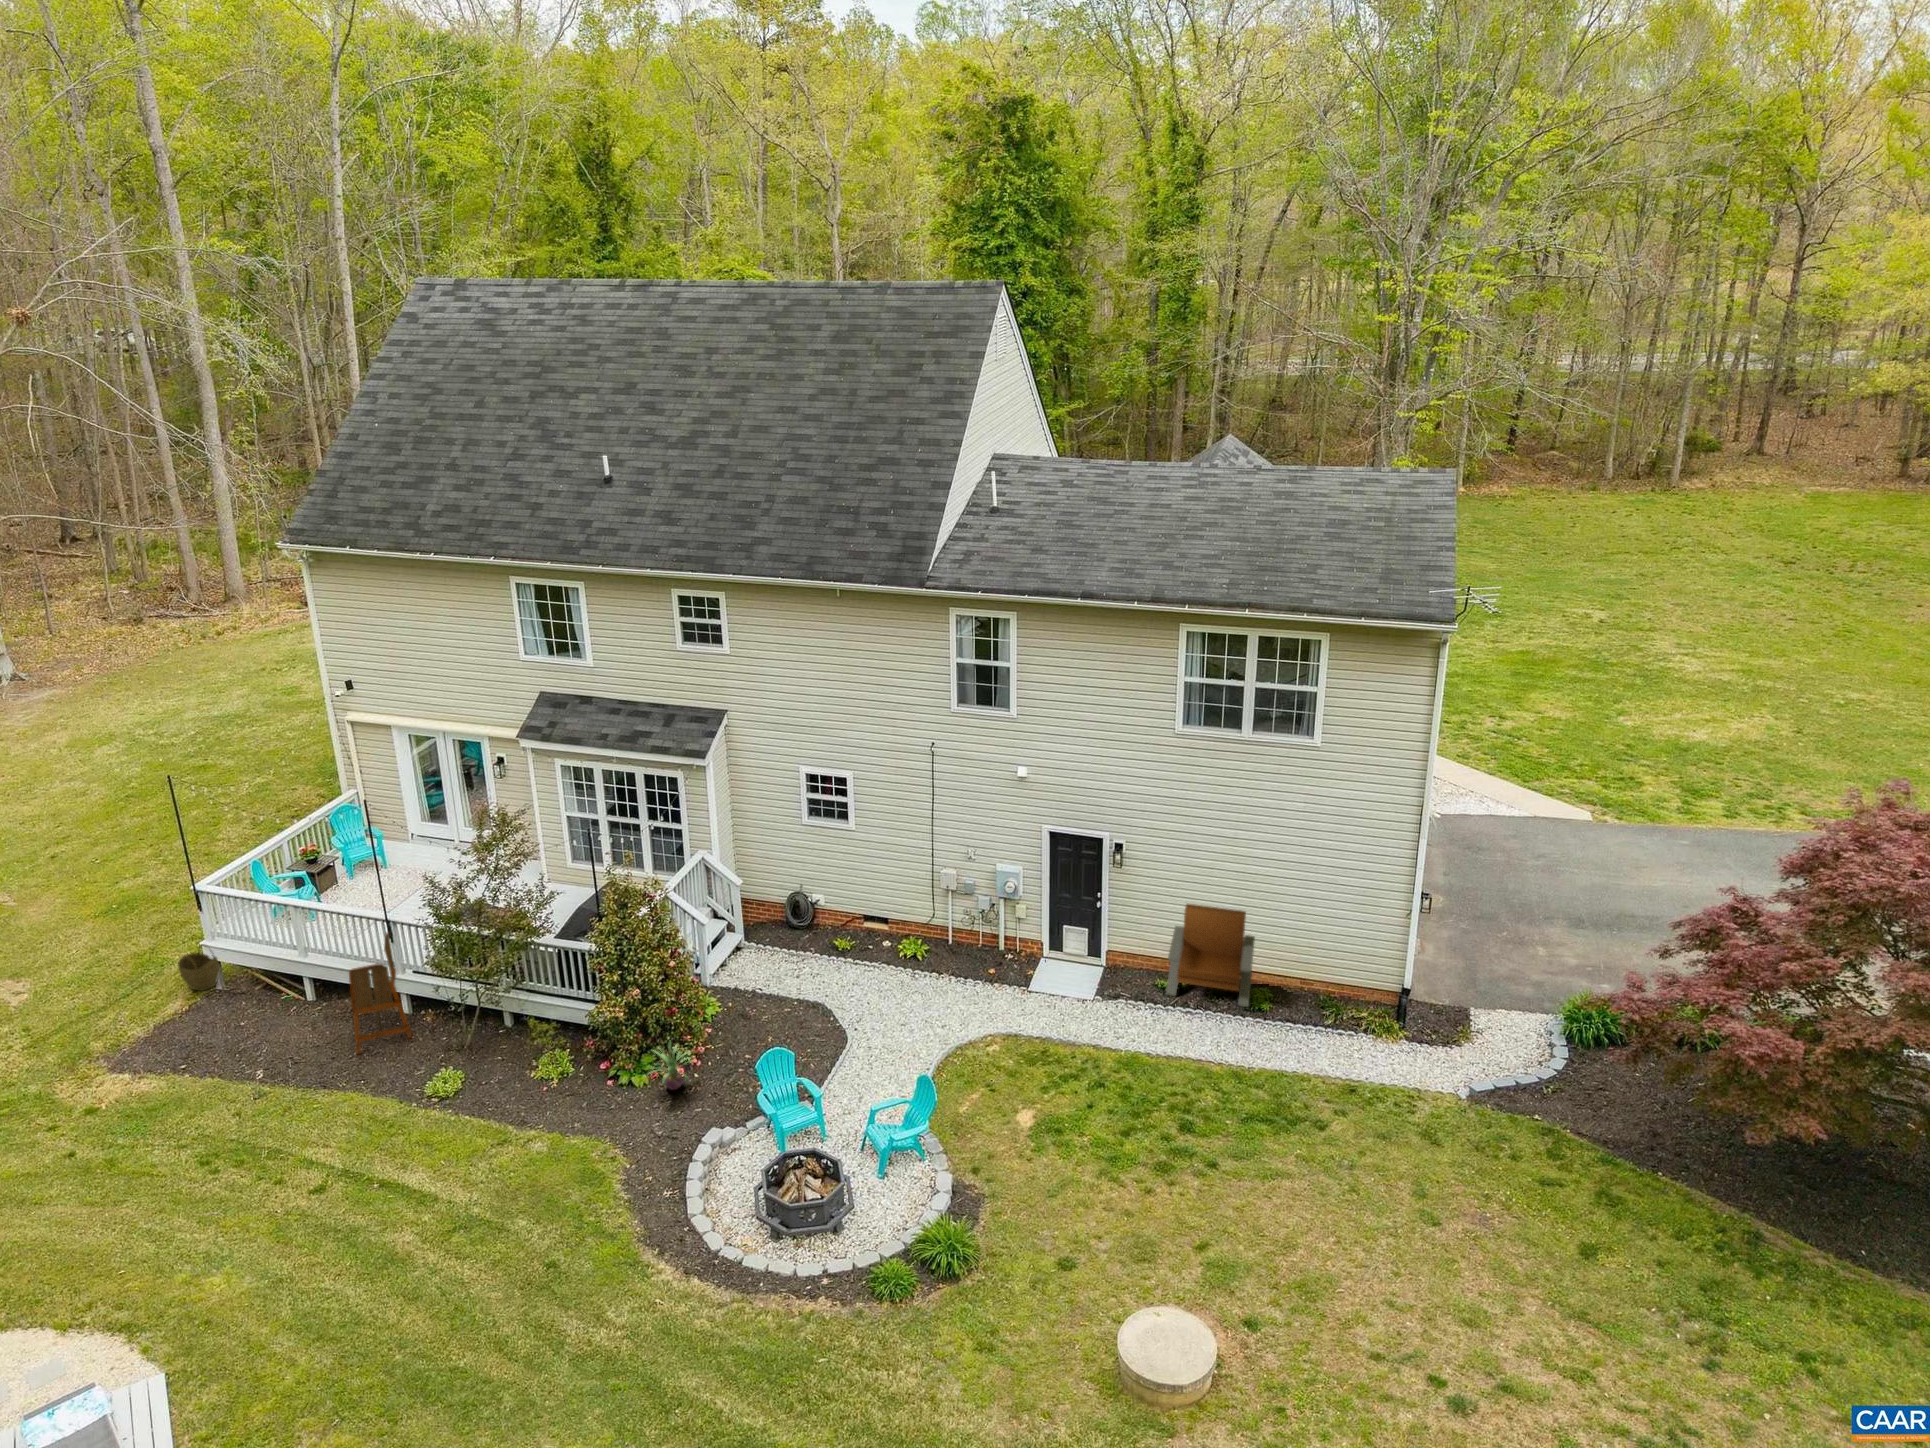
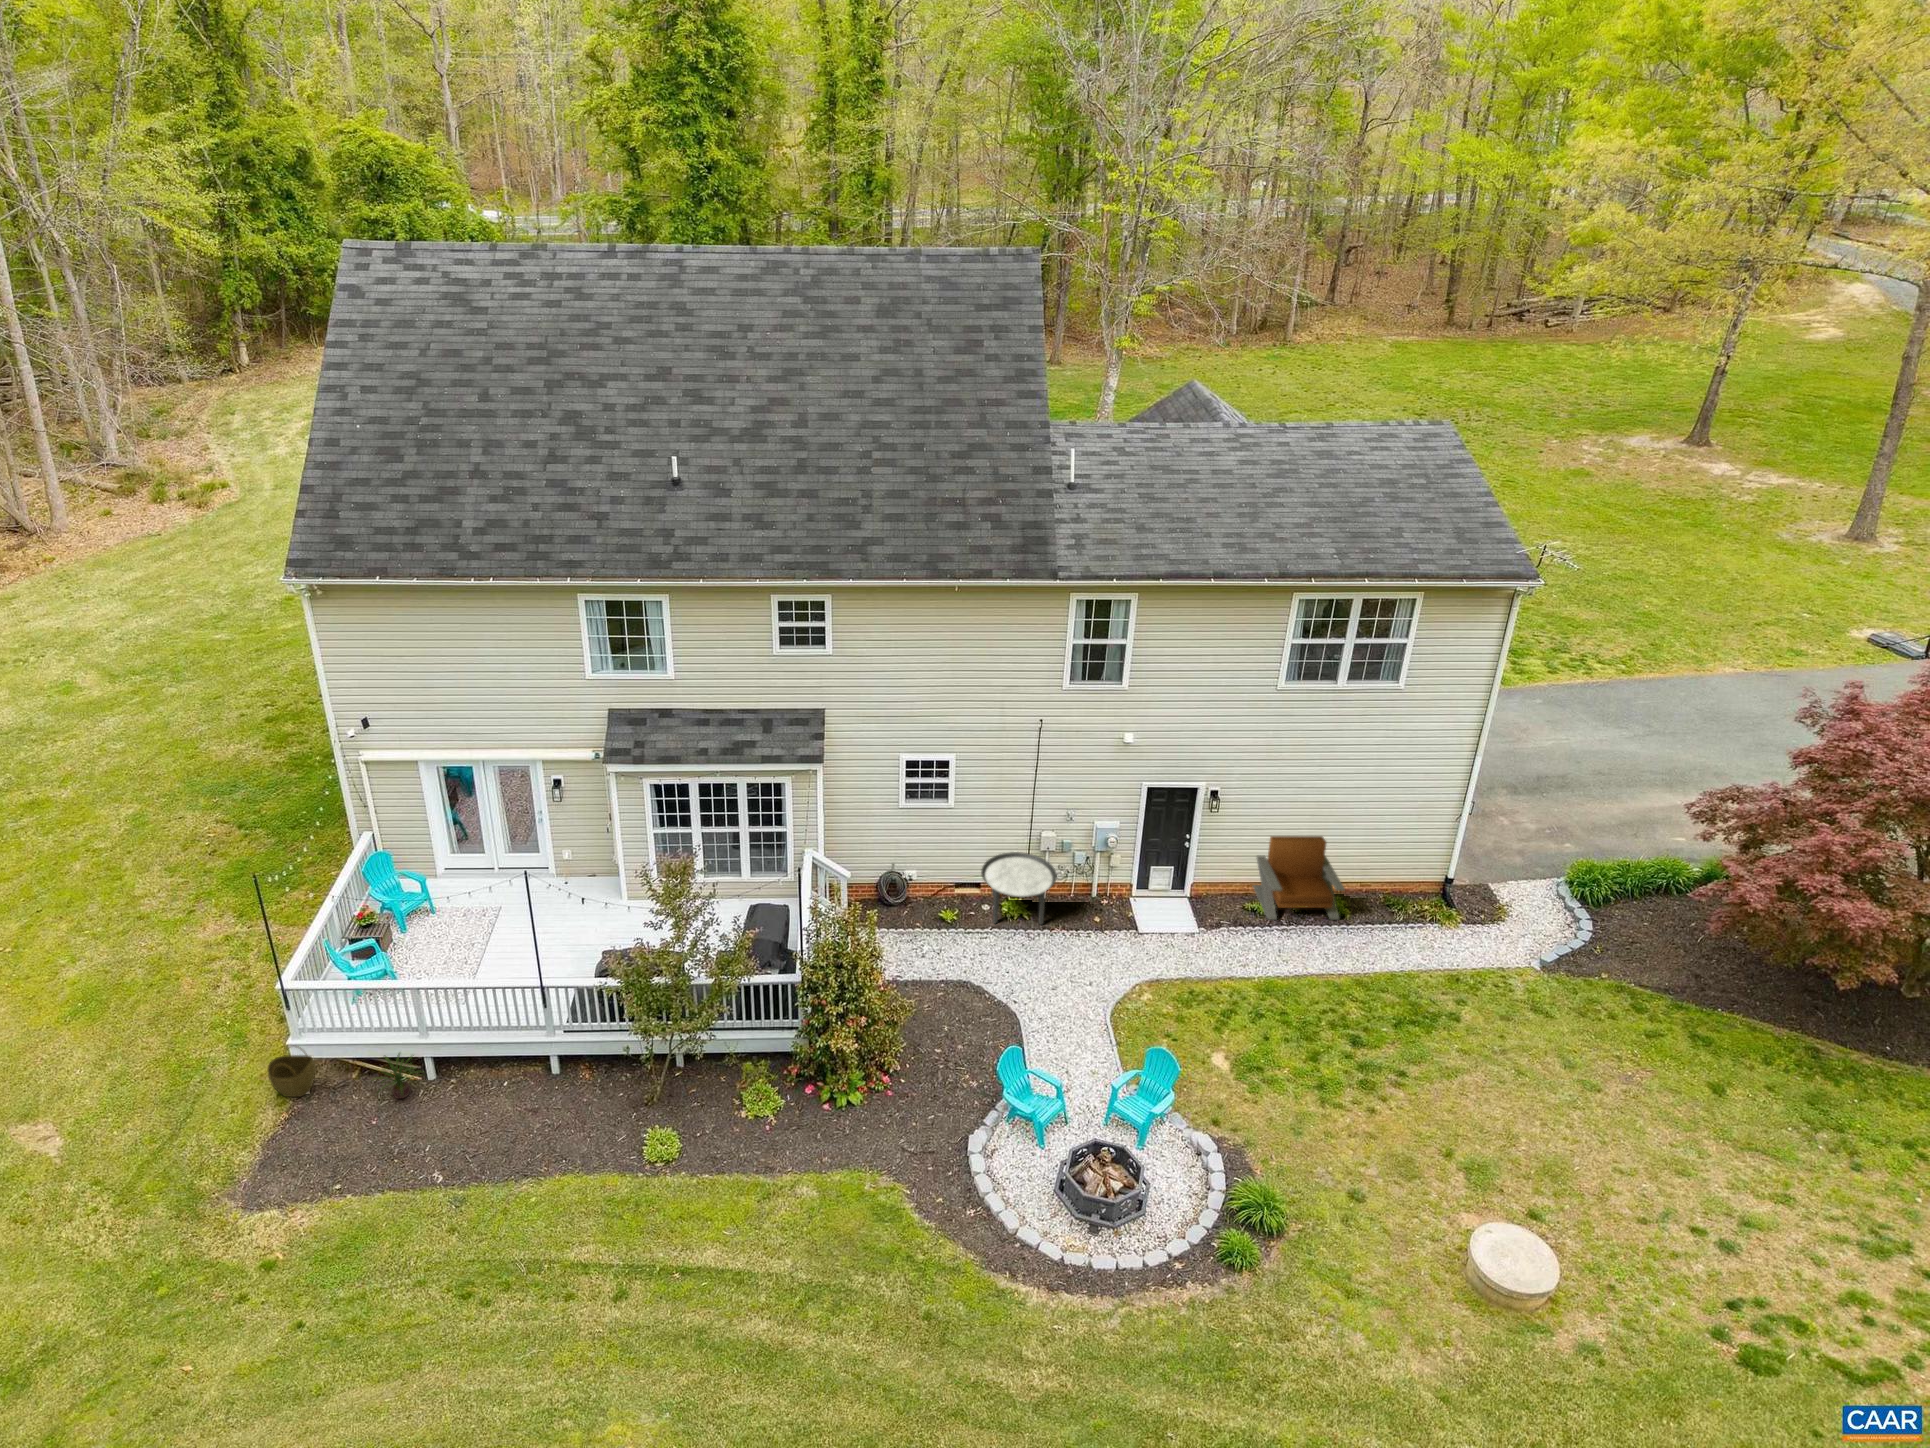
round table: none [865,886,944,963] -> present [981,852,1057,925]
bench: present [349,933,412,1054] -> none [497,997,593,1135]
decorative plant: present [655,1042,689,1090] -> present [378,1053,416,1099]

